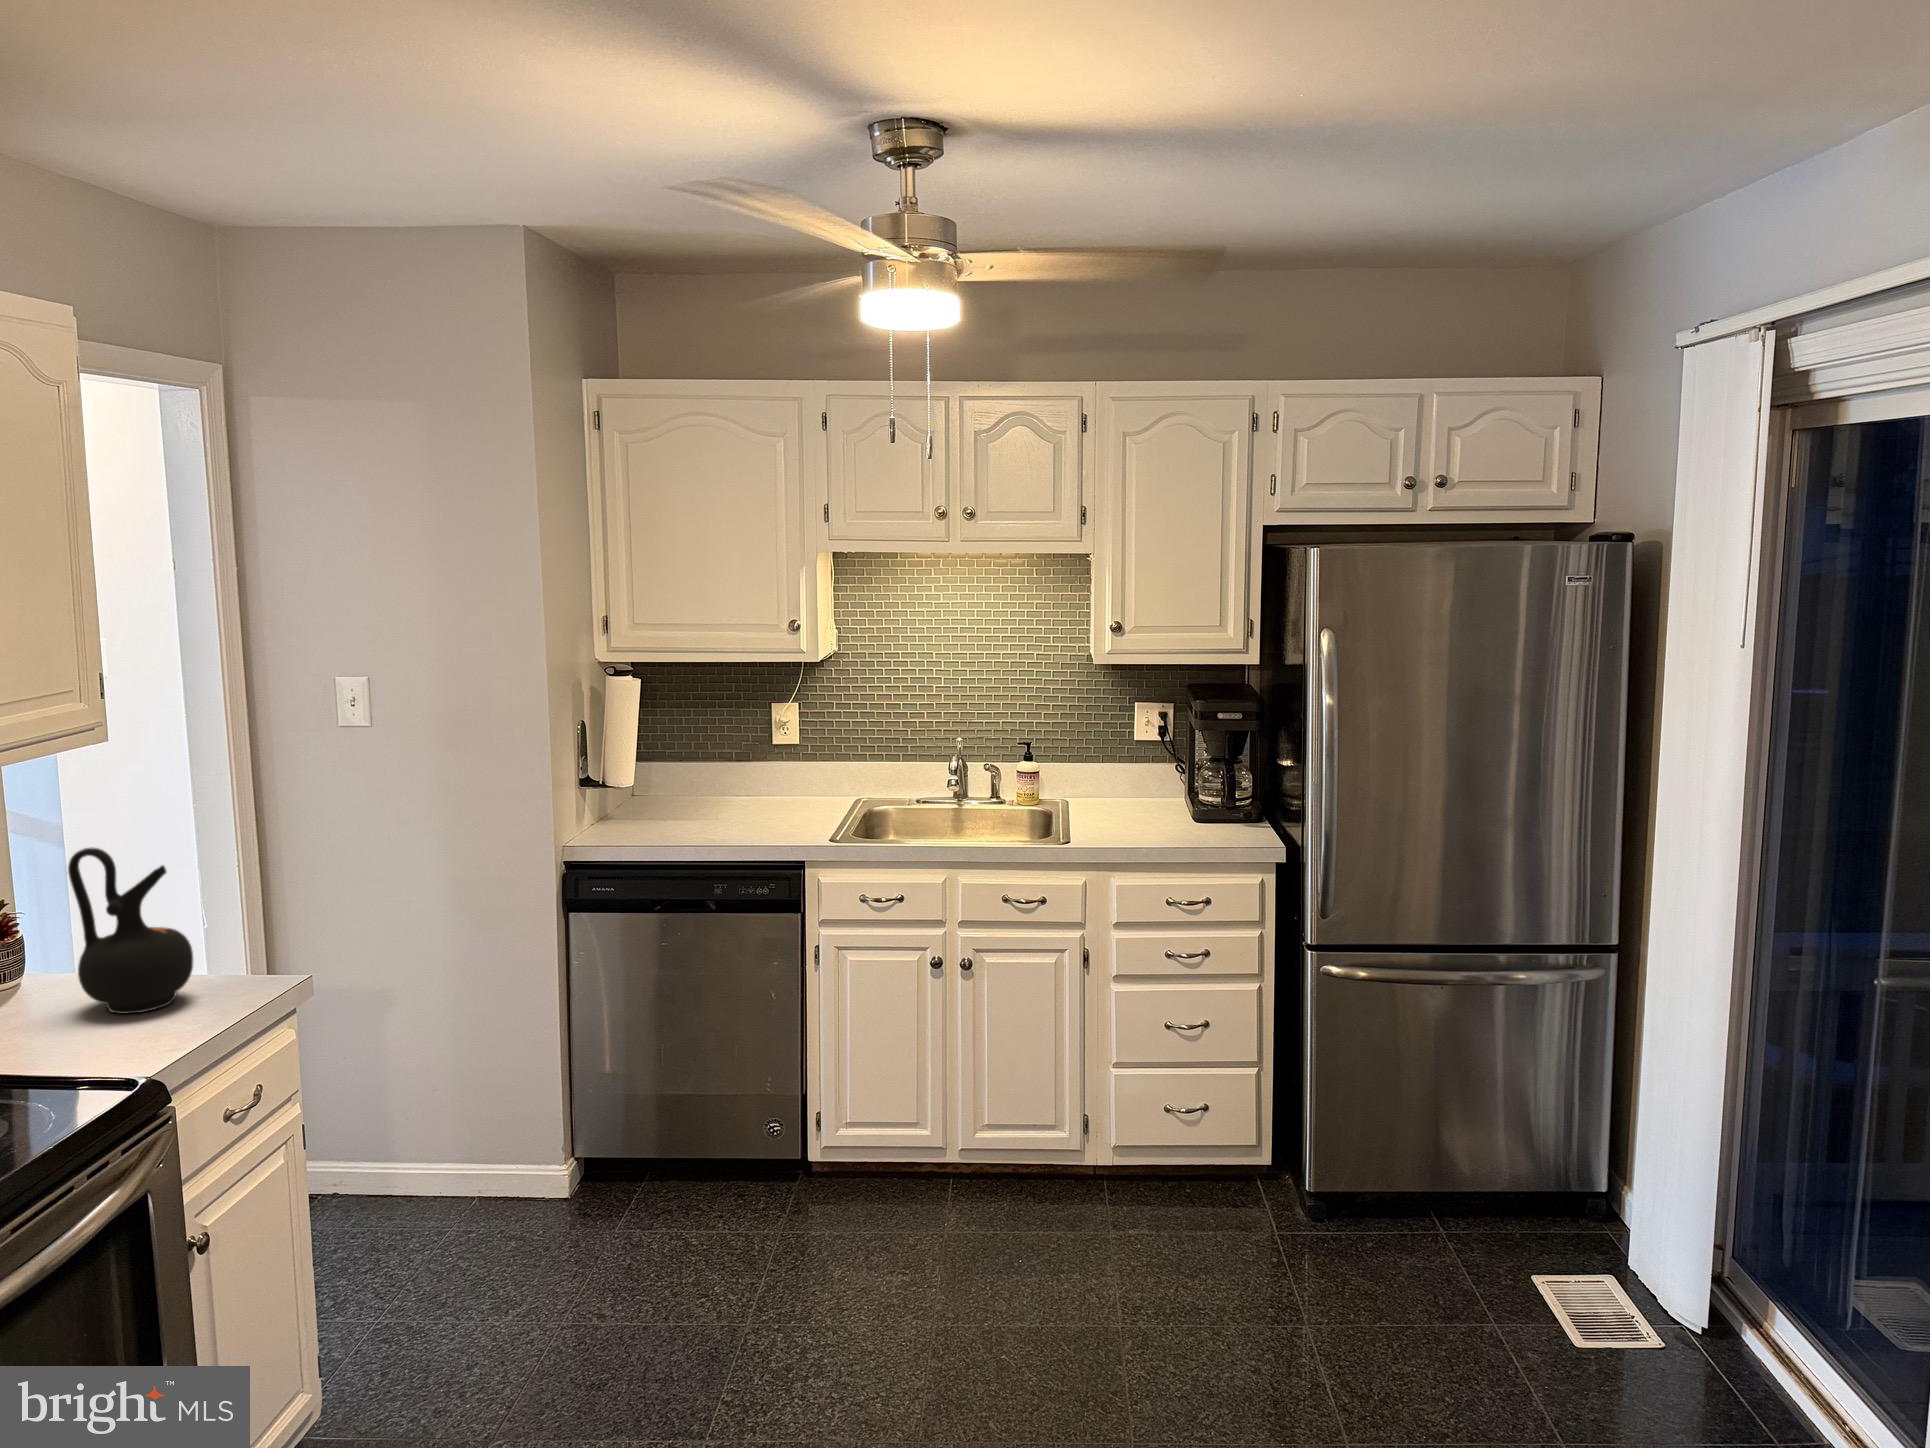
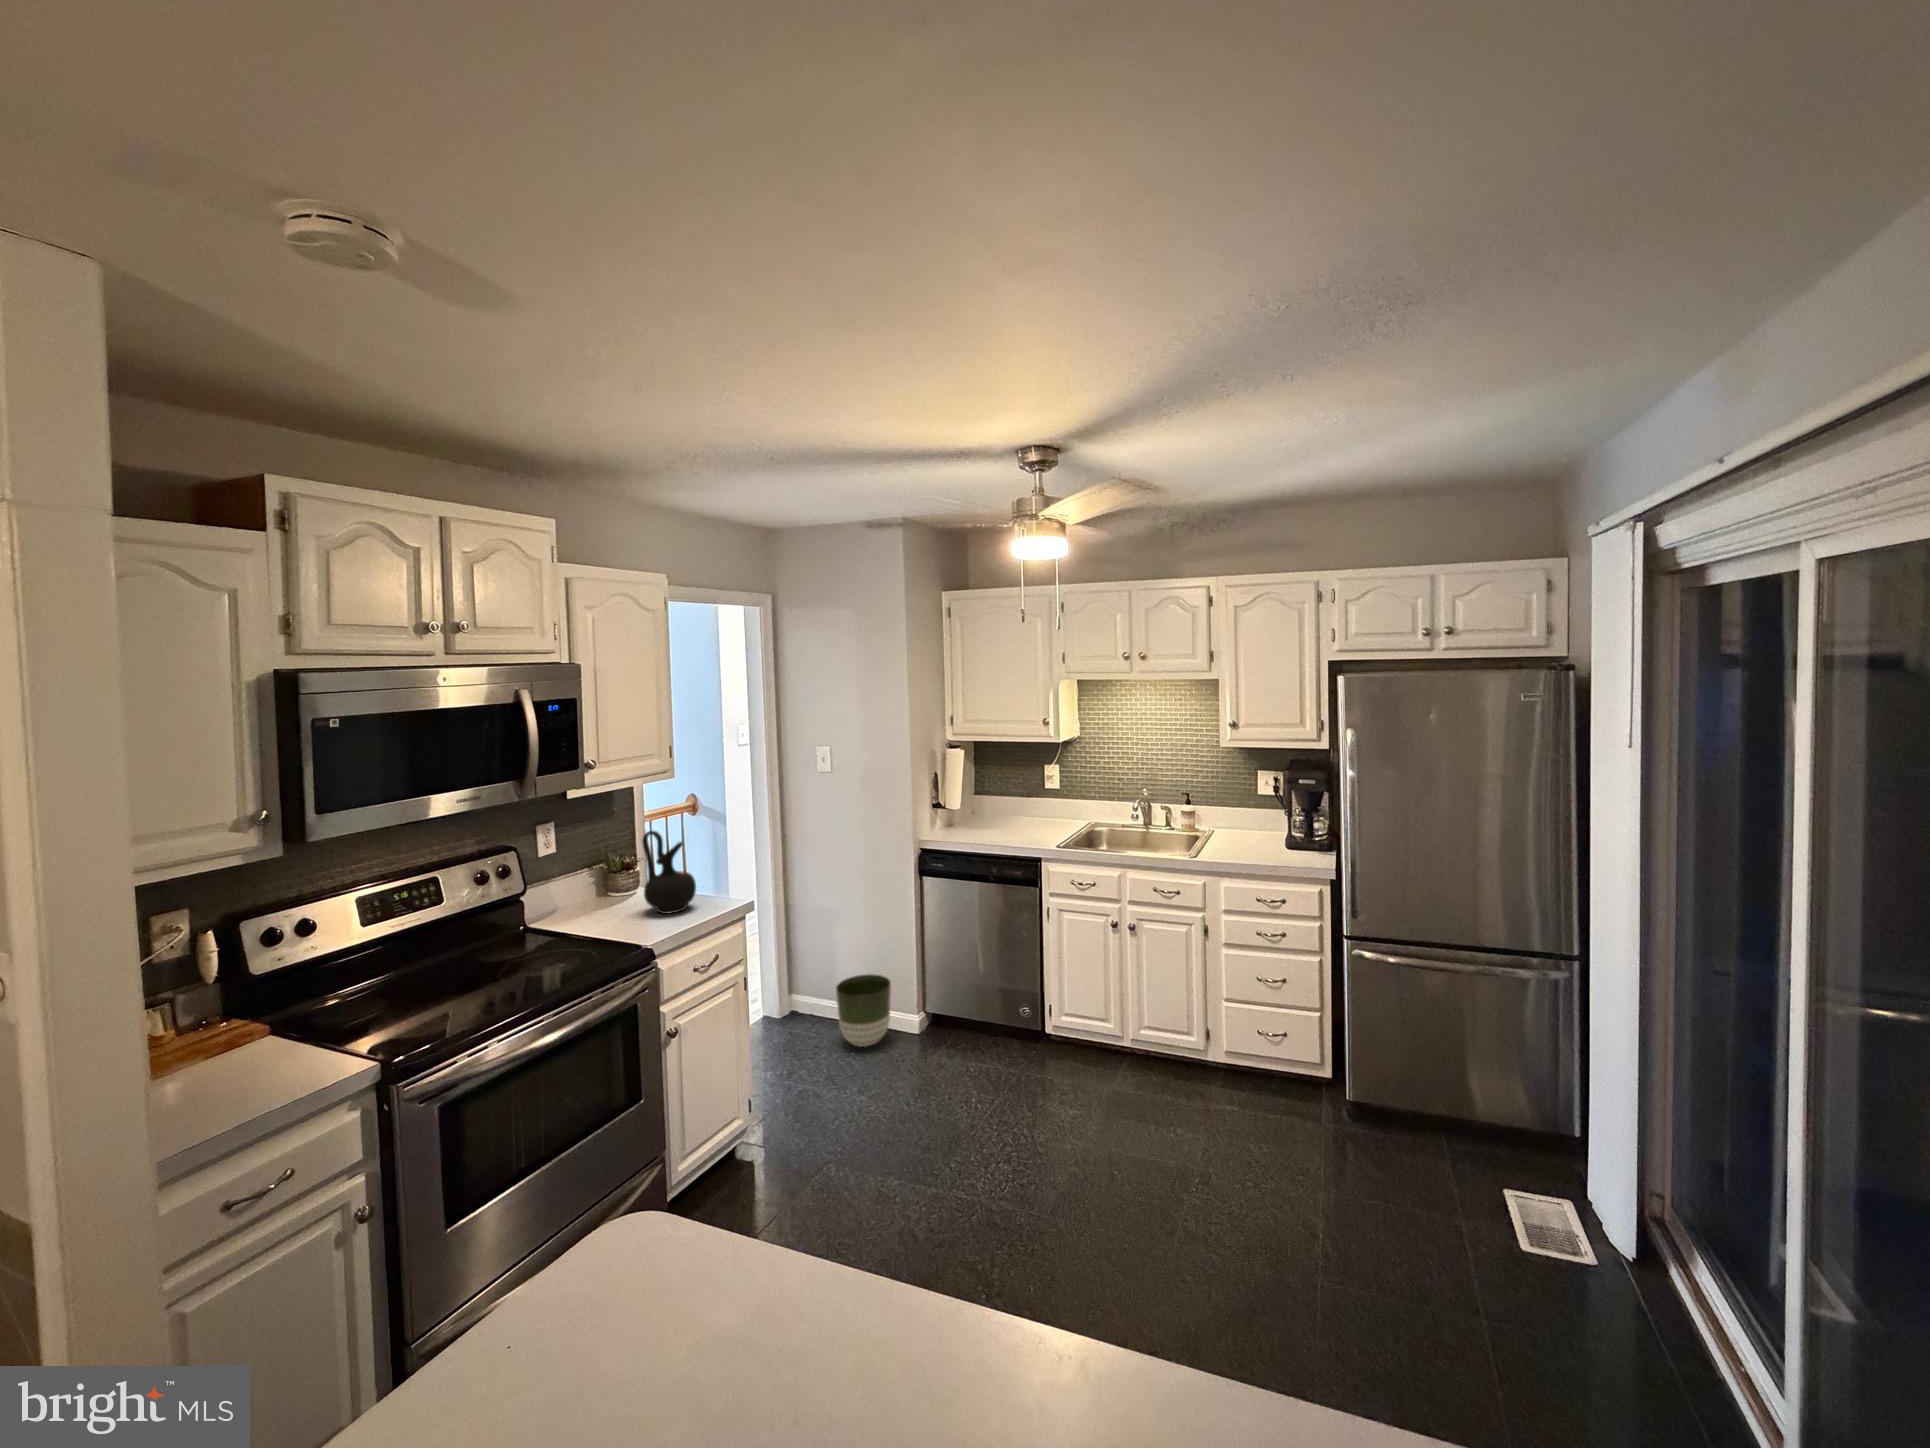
planter: none [411,1098,519,1231] -> present [836,974,891,1047]

